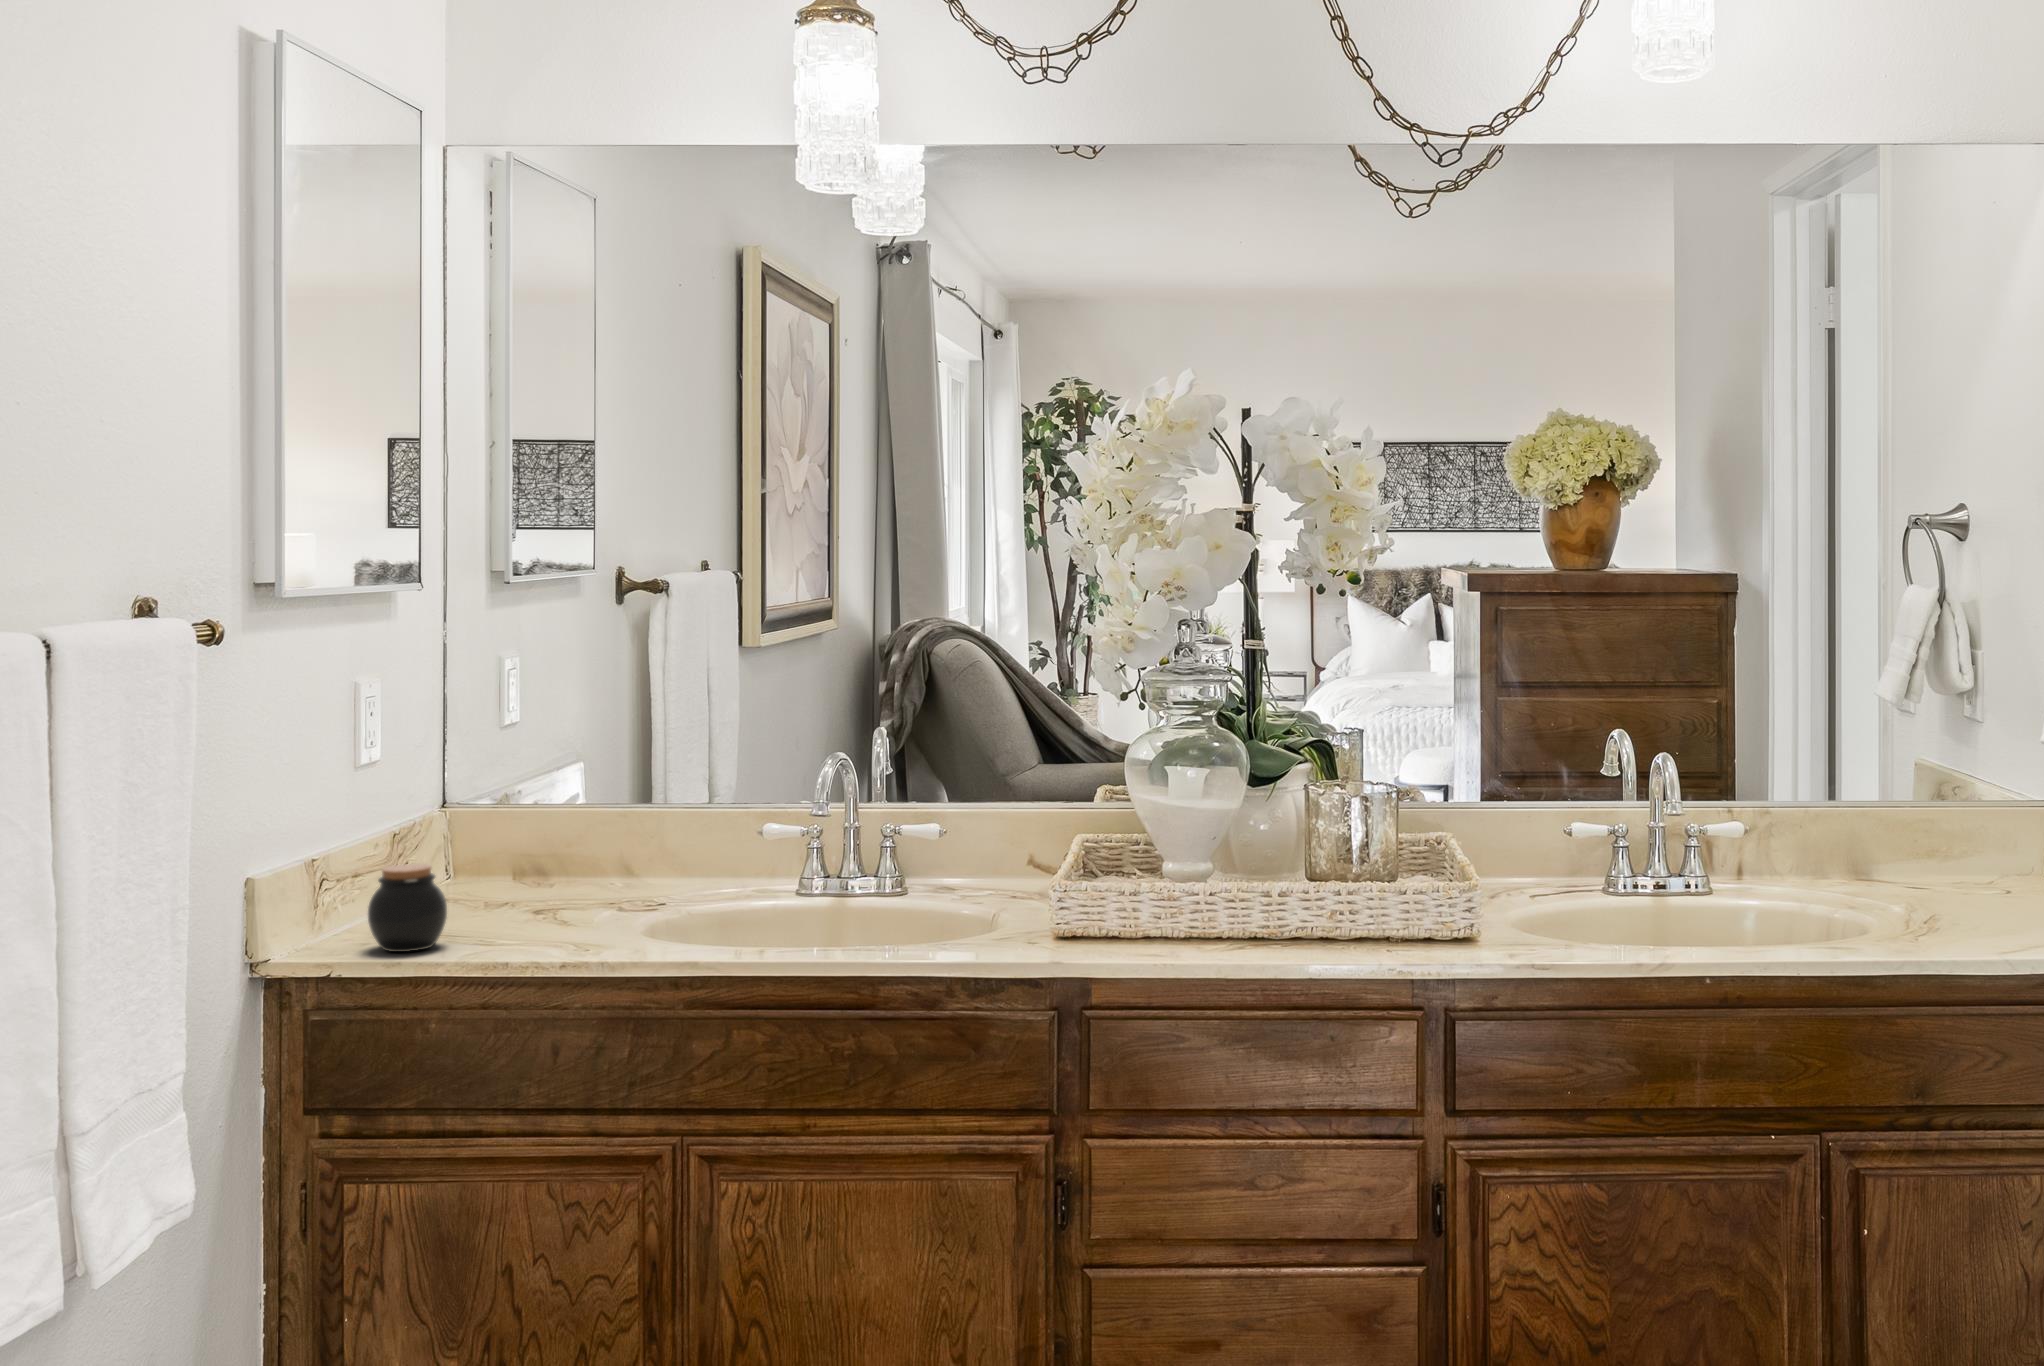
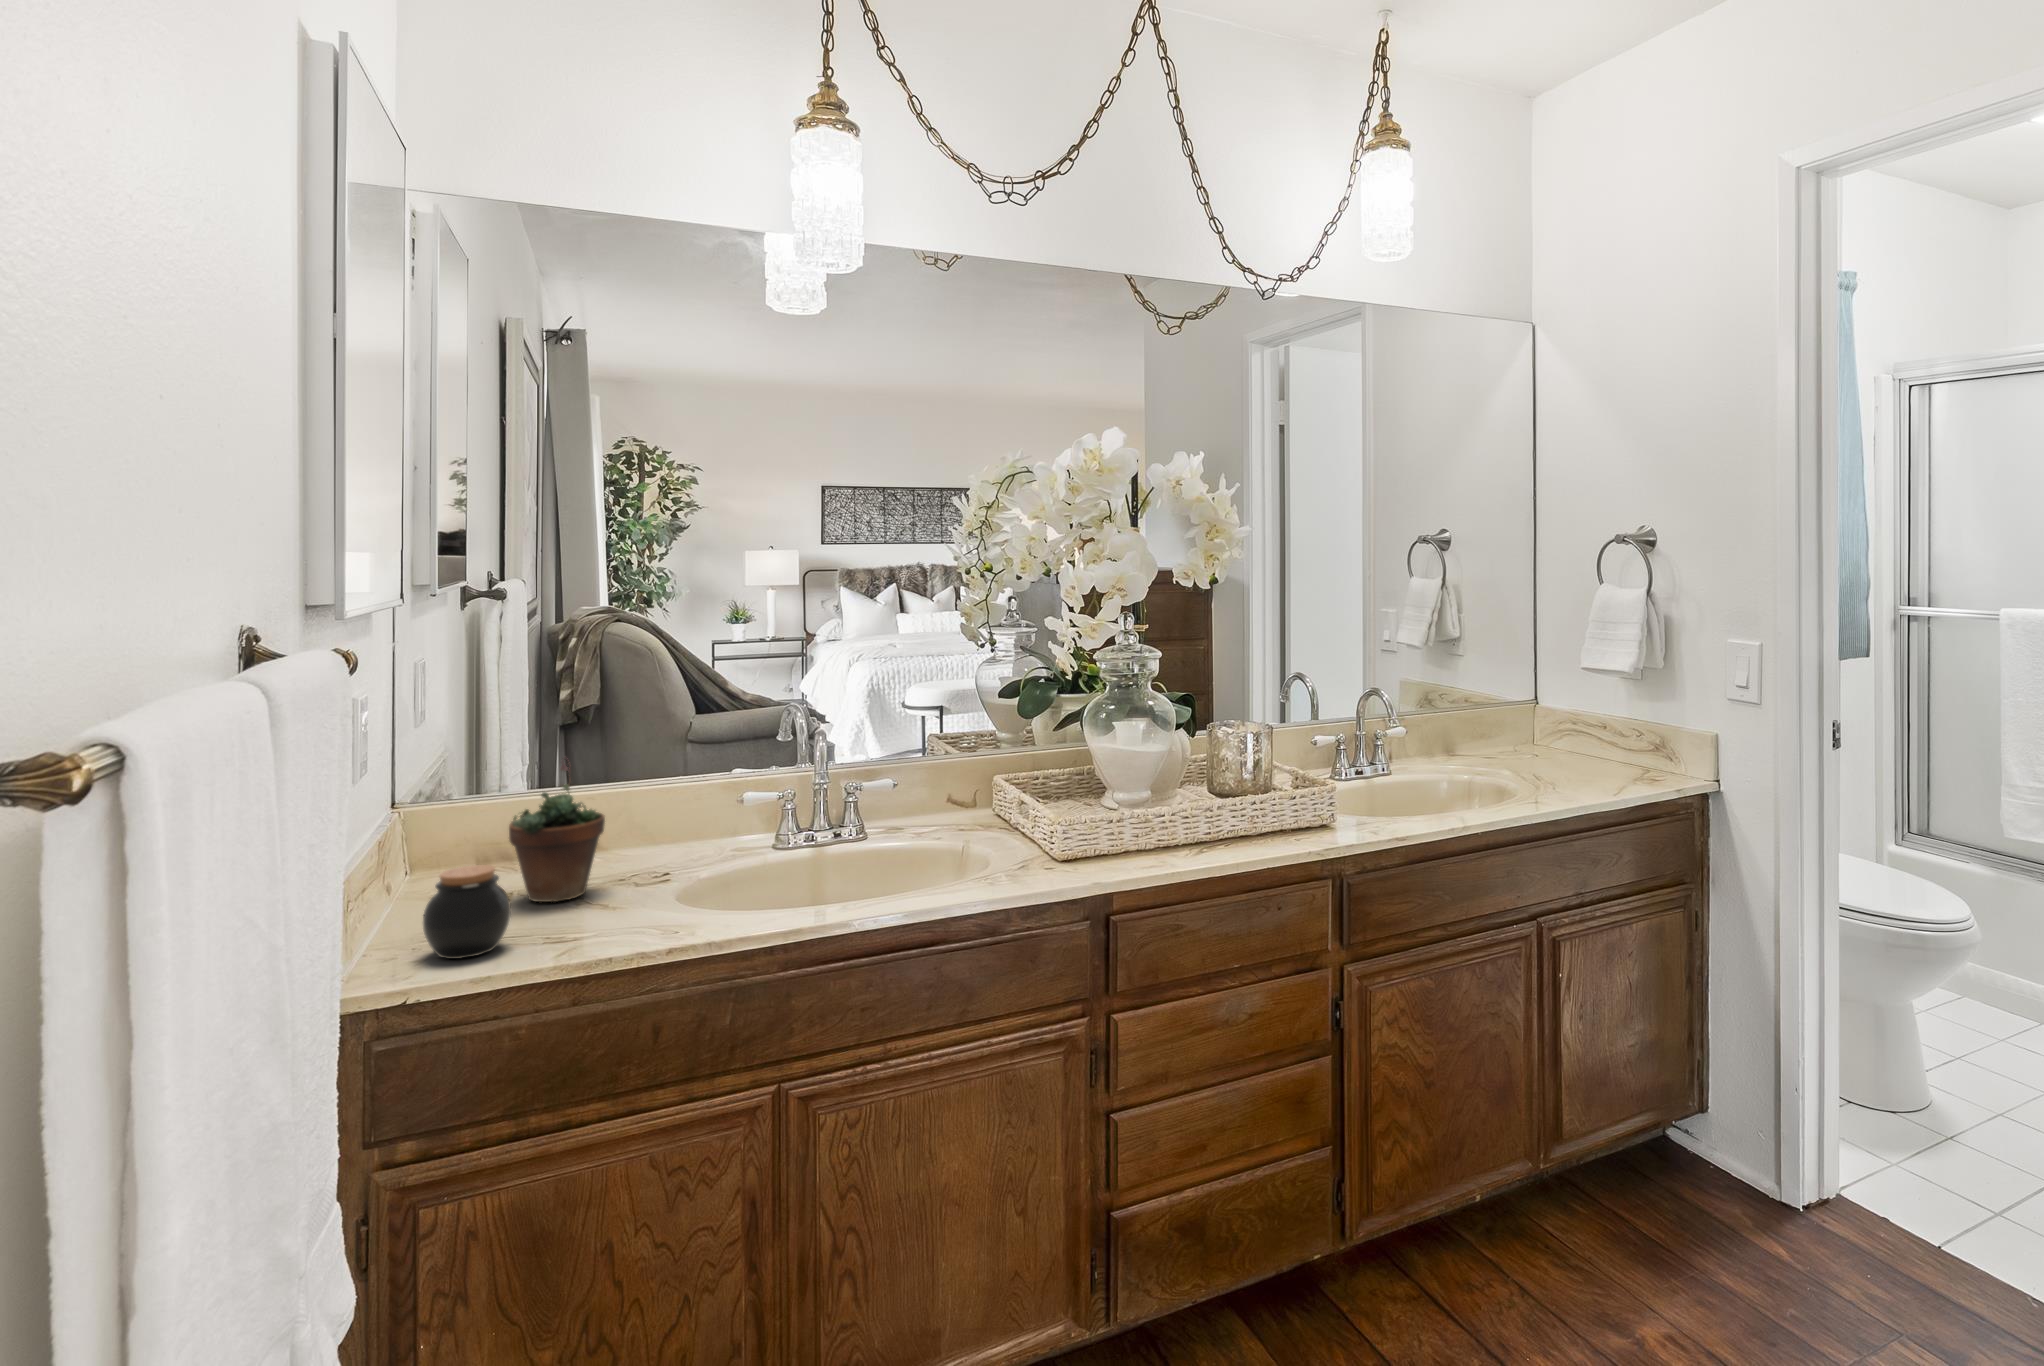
succulent plant: none [493,765,588,918] -> present [509,761,605,902]

